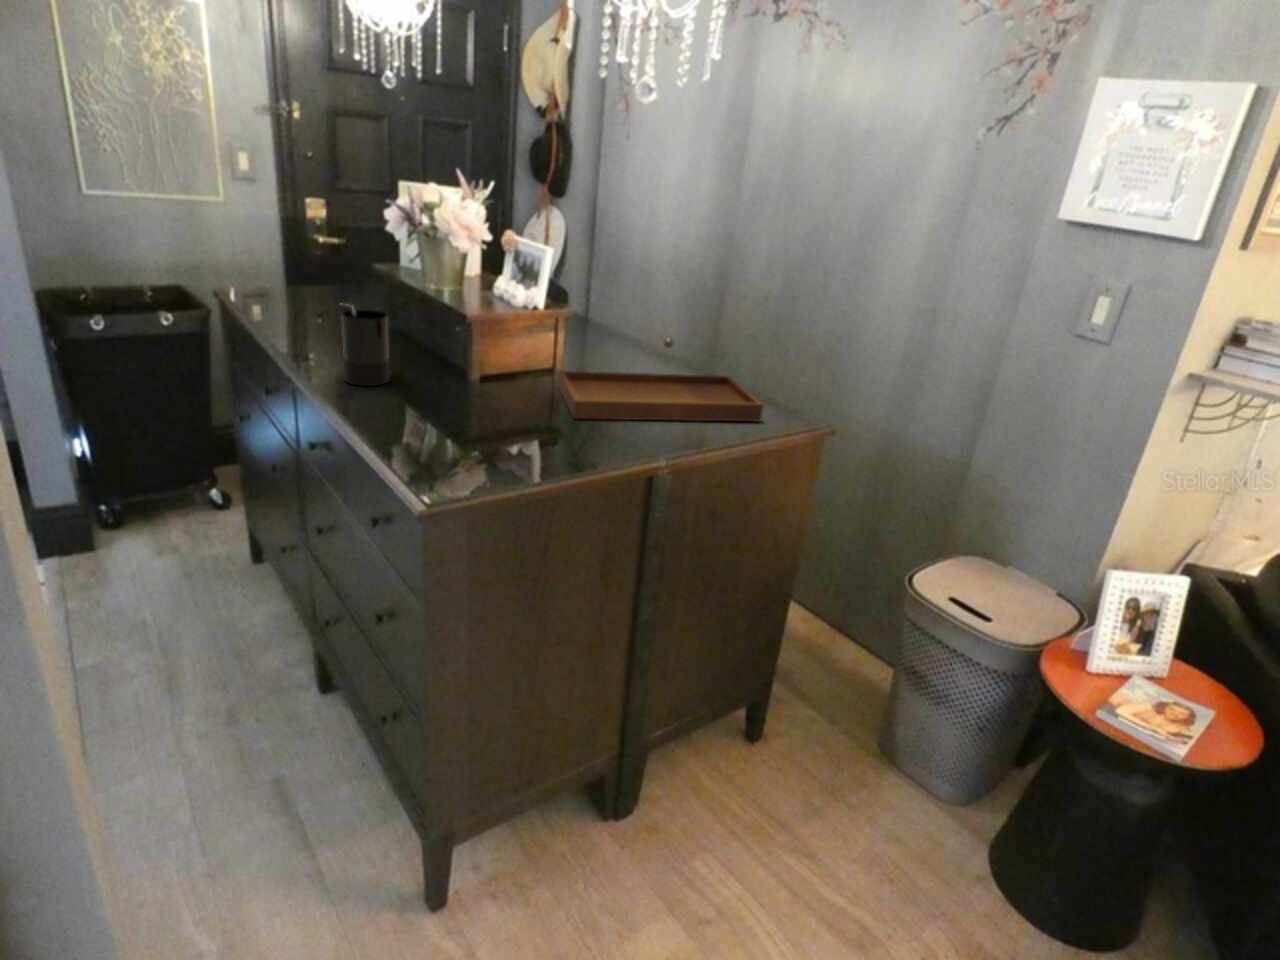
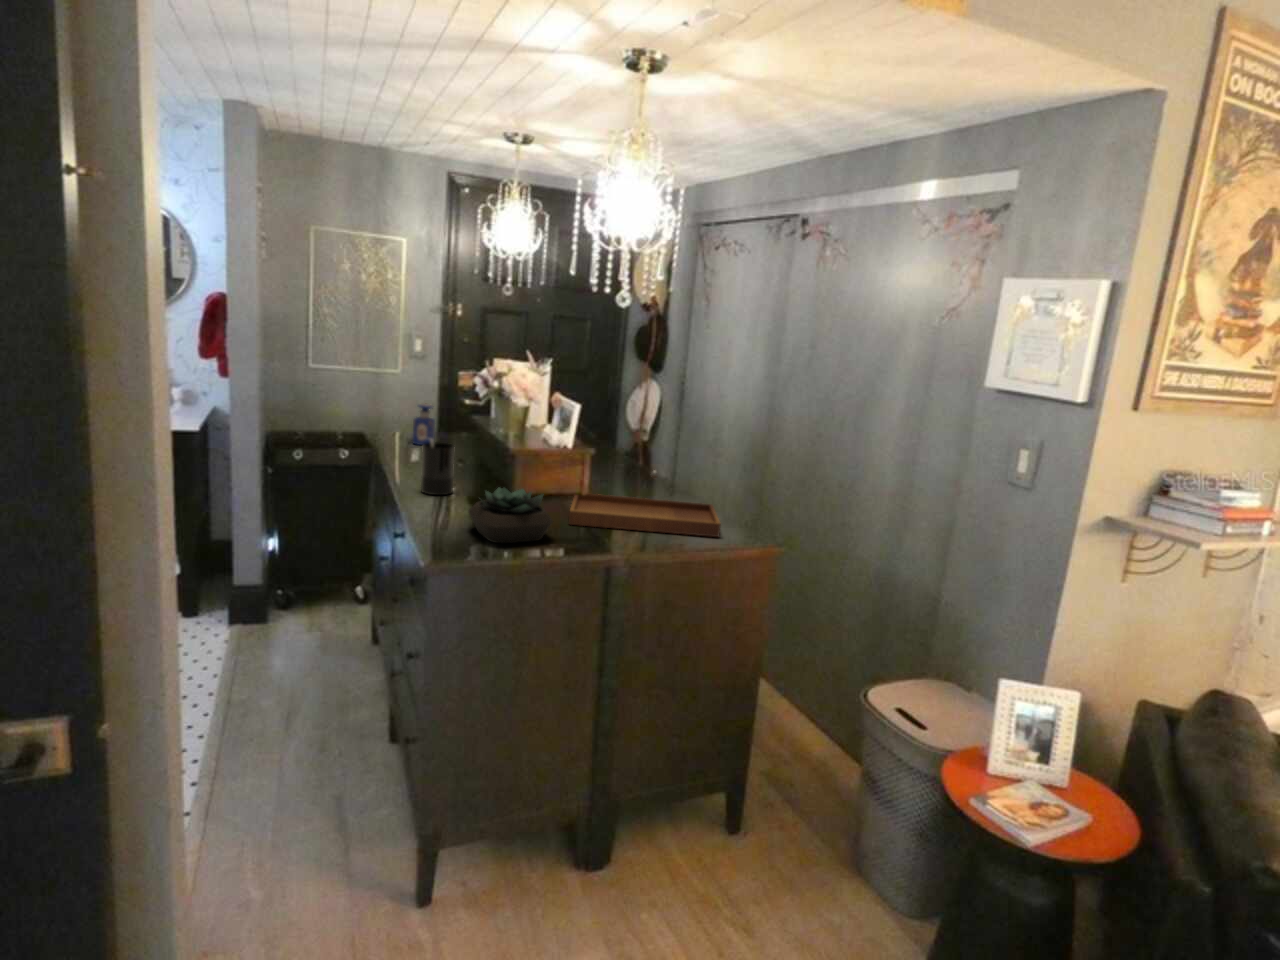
perfume bottle: none [282,248,314,306] -> present [413,403,435,445]
succulent plant: none [449,376,573,460] -> present [469,487,553,543]

